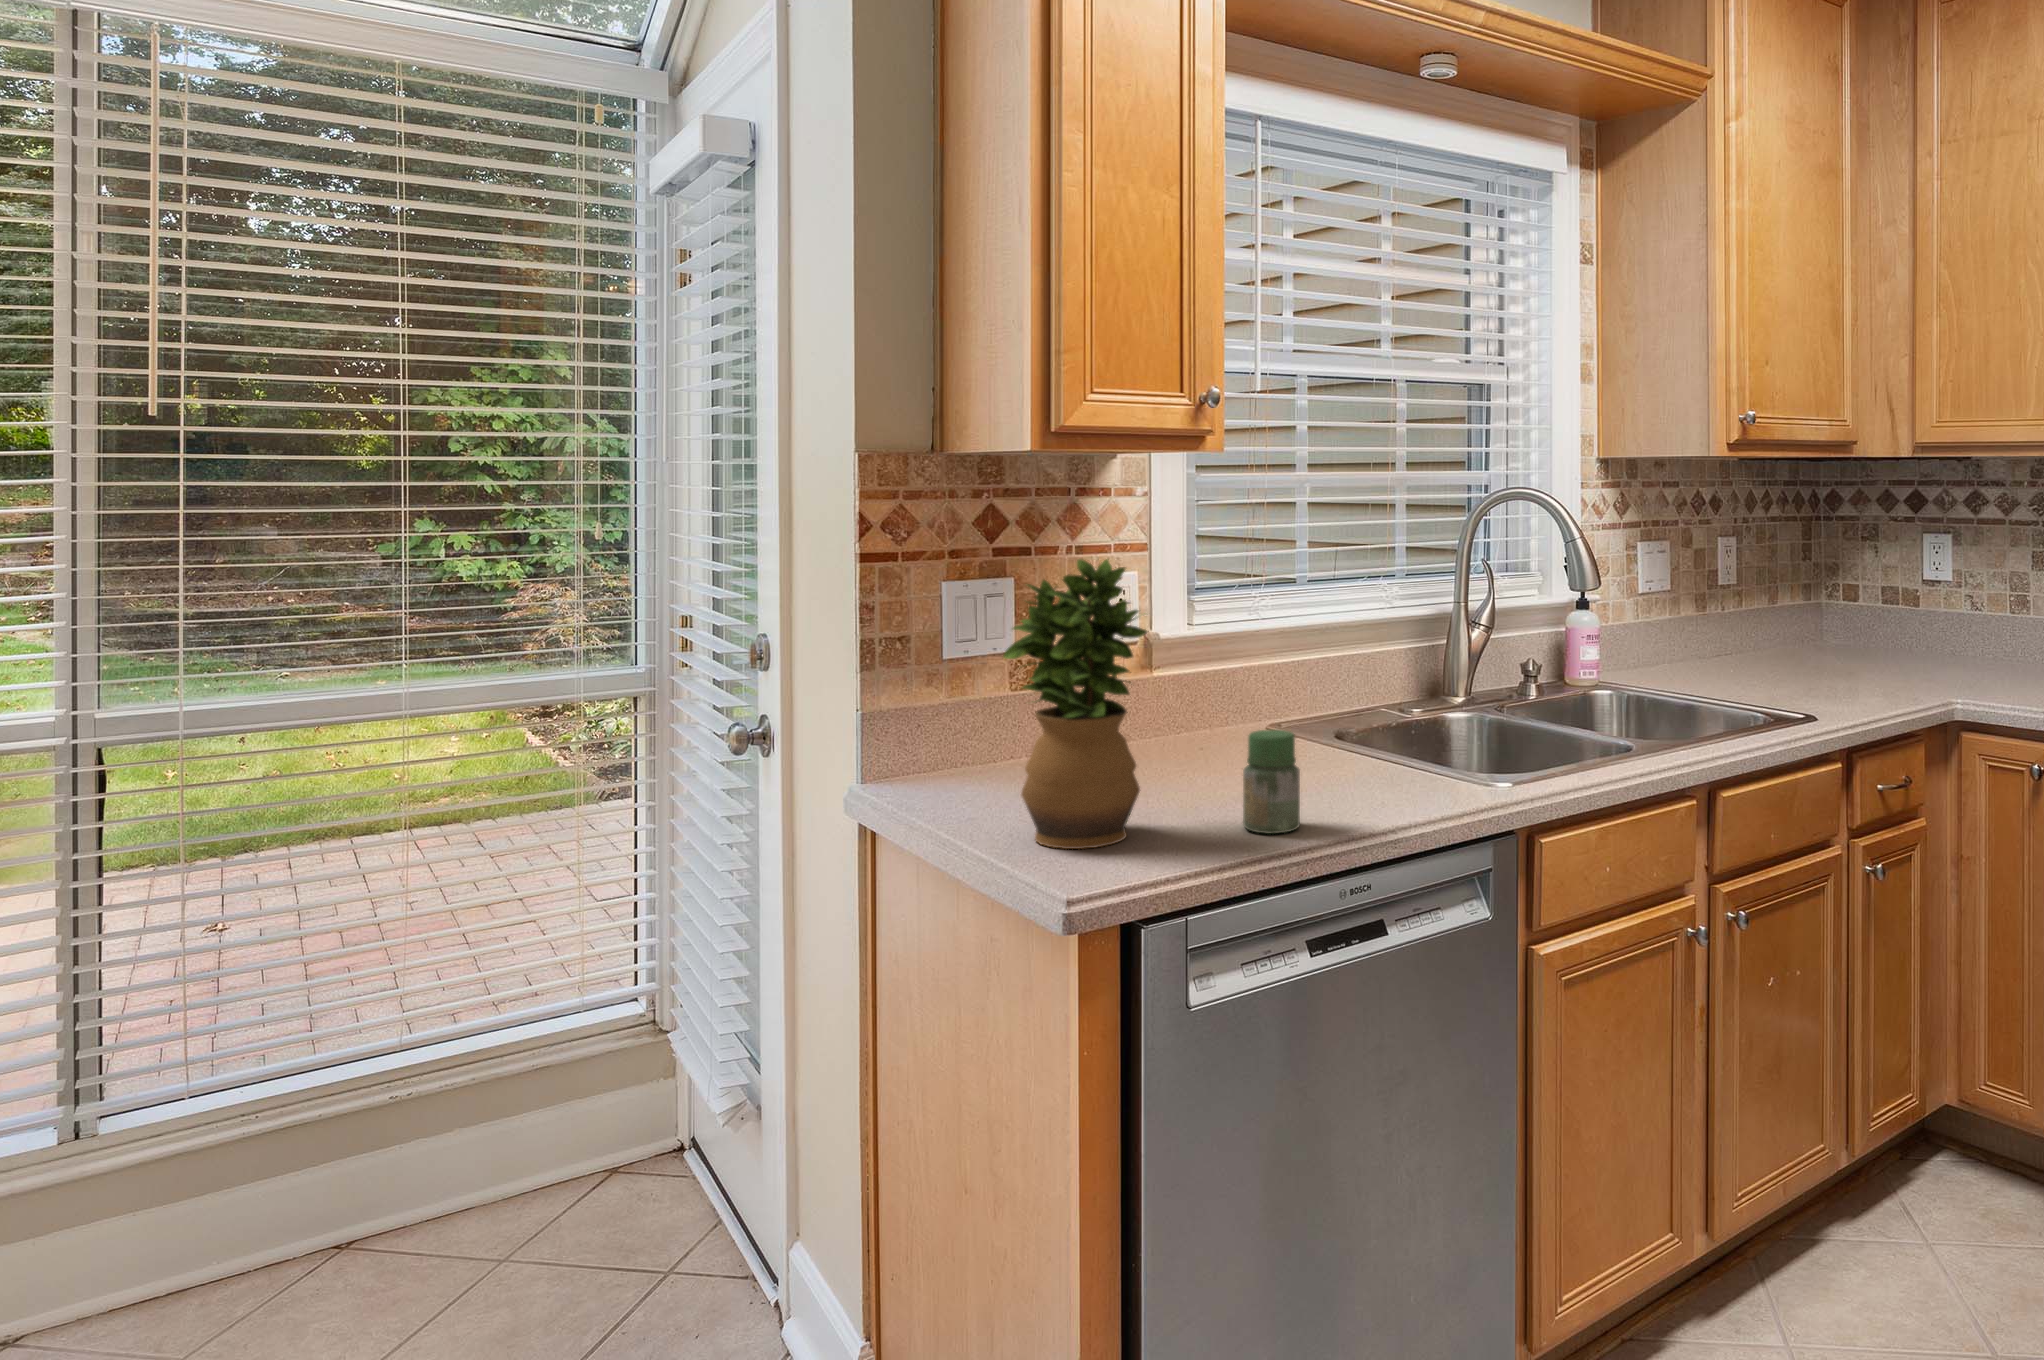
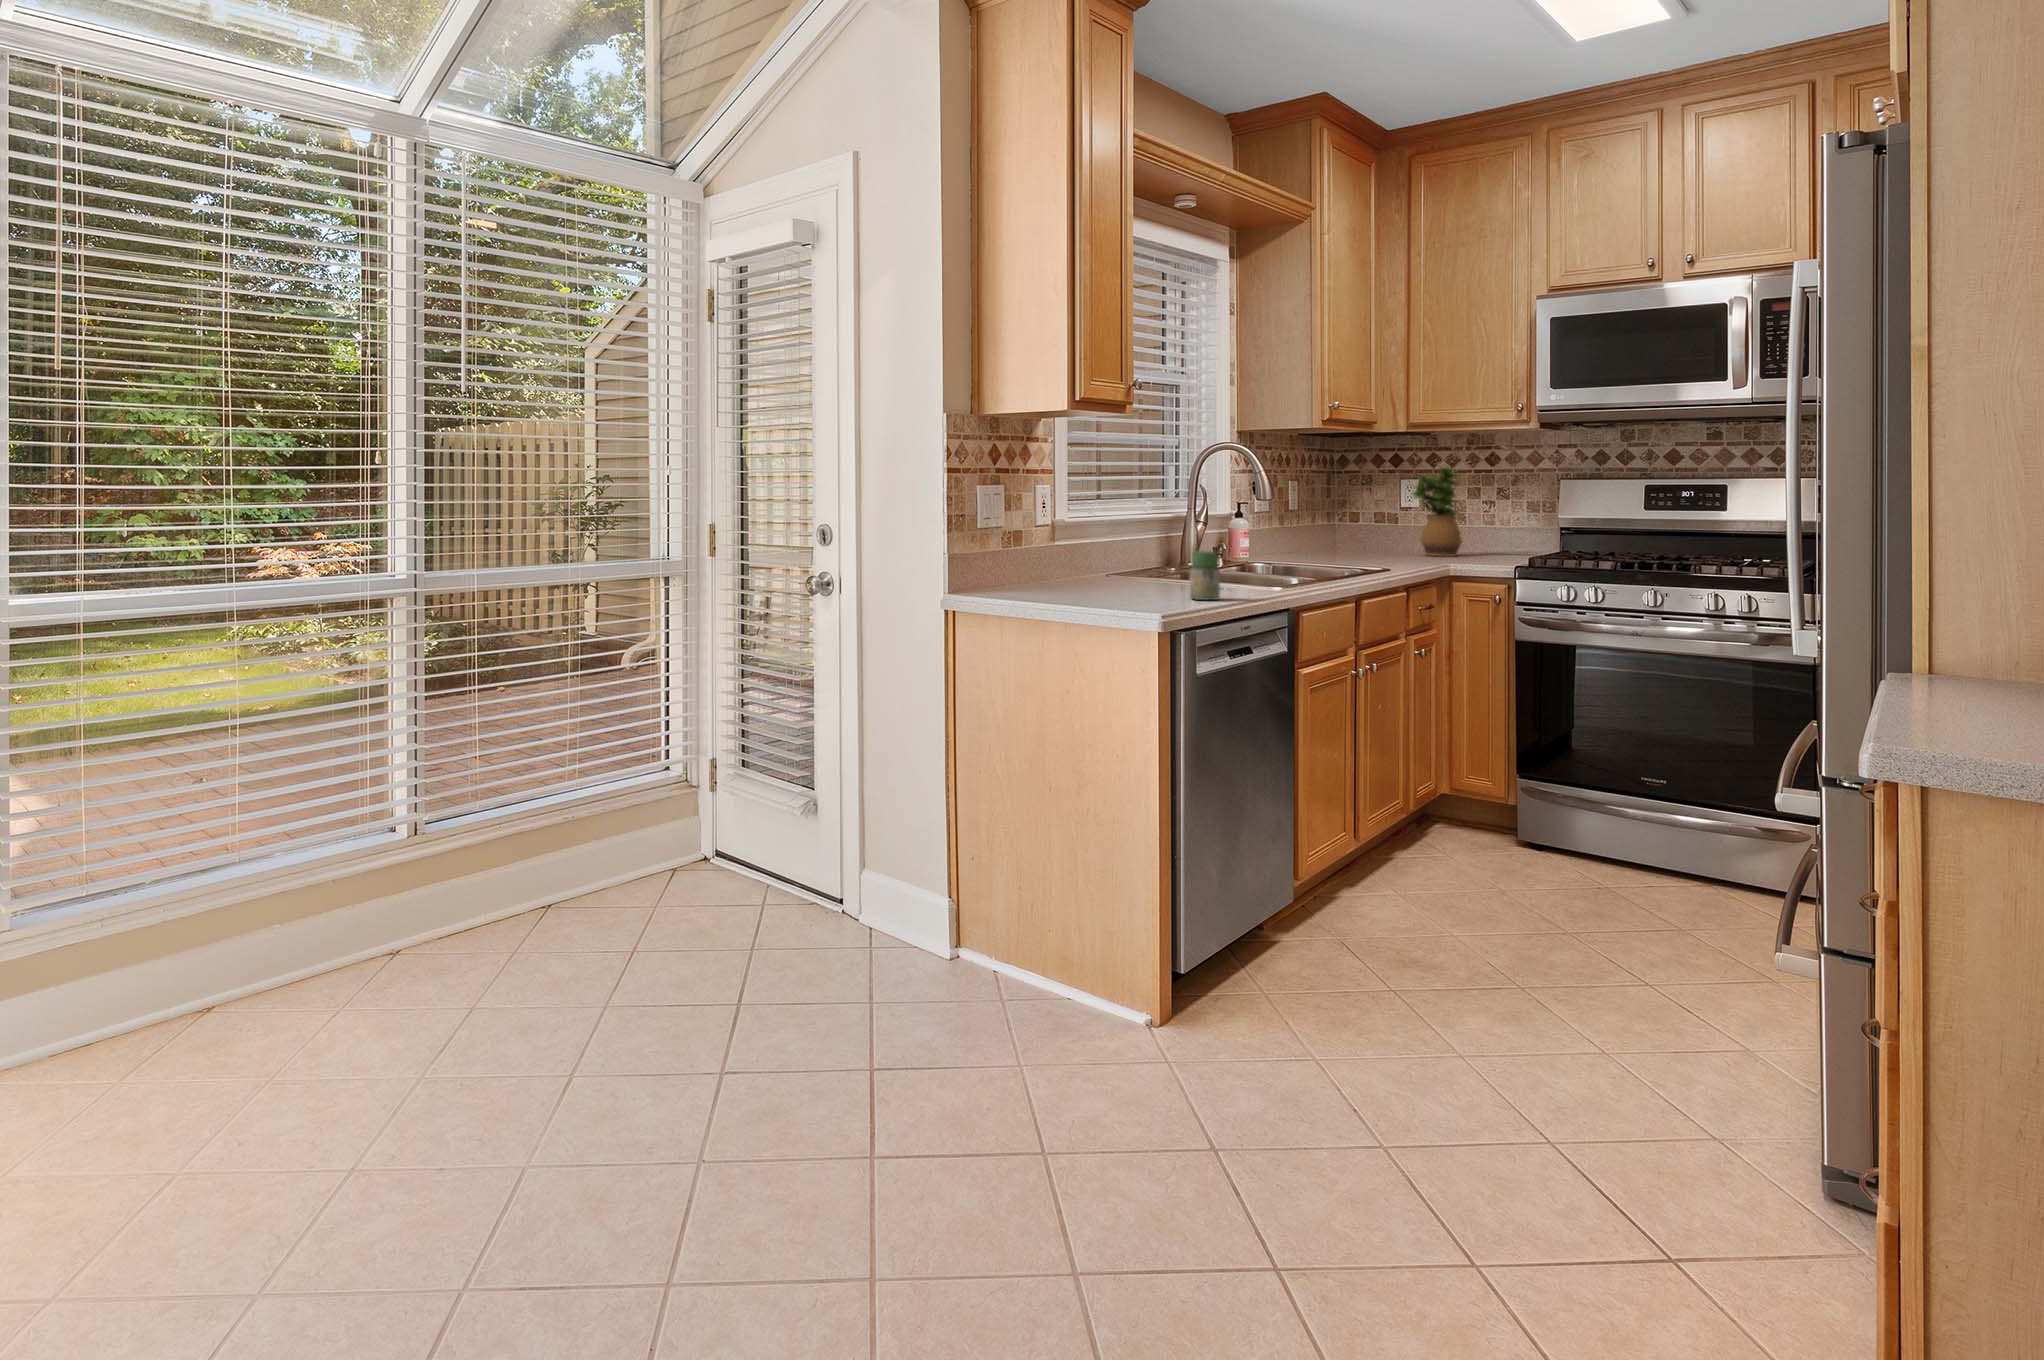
potted plant: present [1003,559,1147,849] -> present [1412,467,1463,556]

